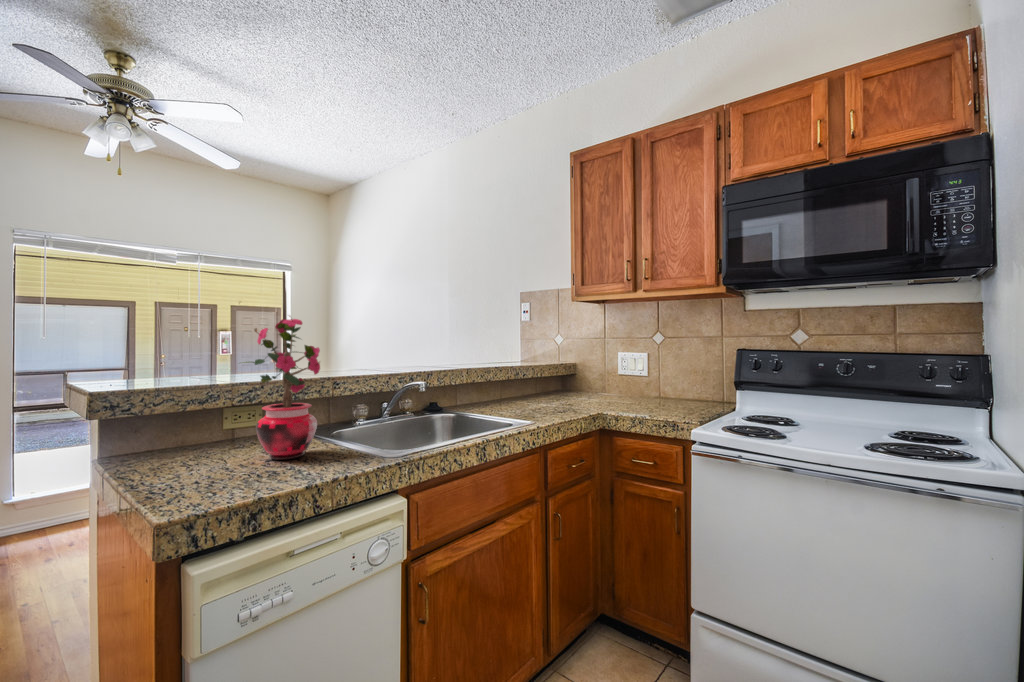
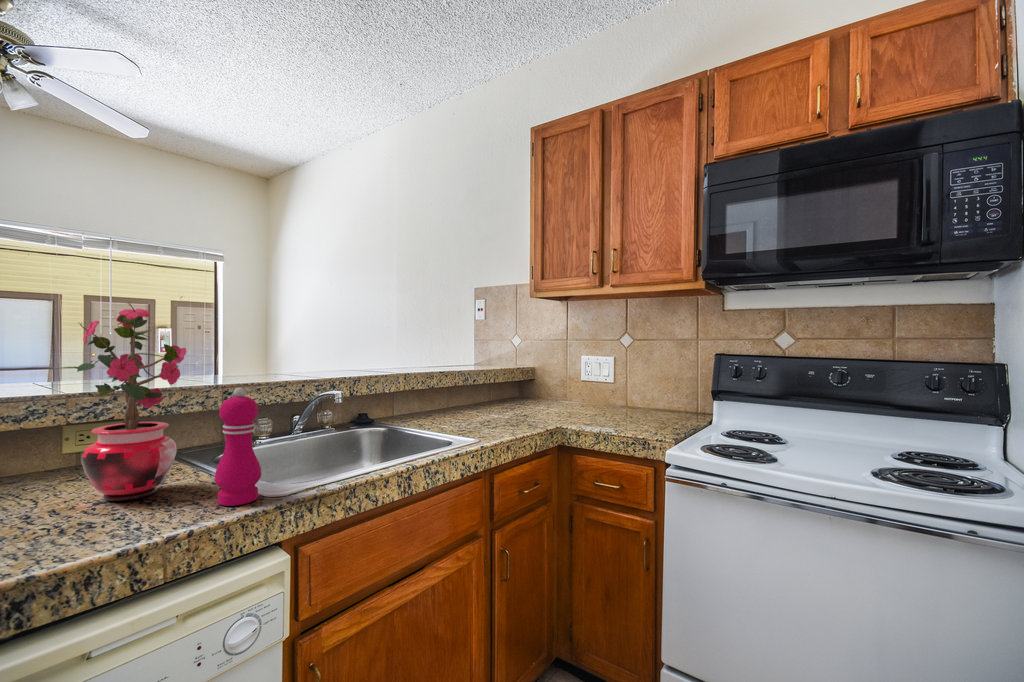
pepper mill: none [351,376,382,463] -> present [215,388,261,506]

